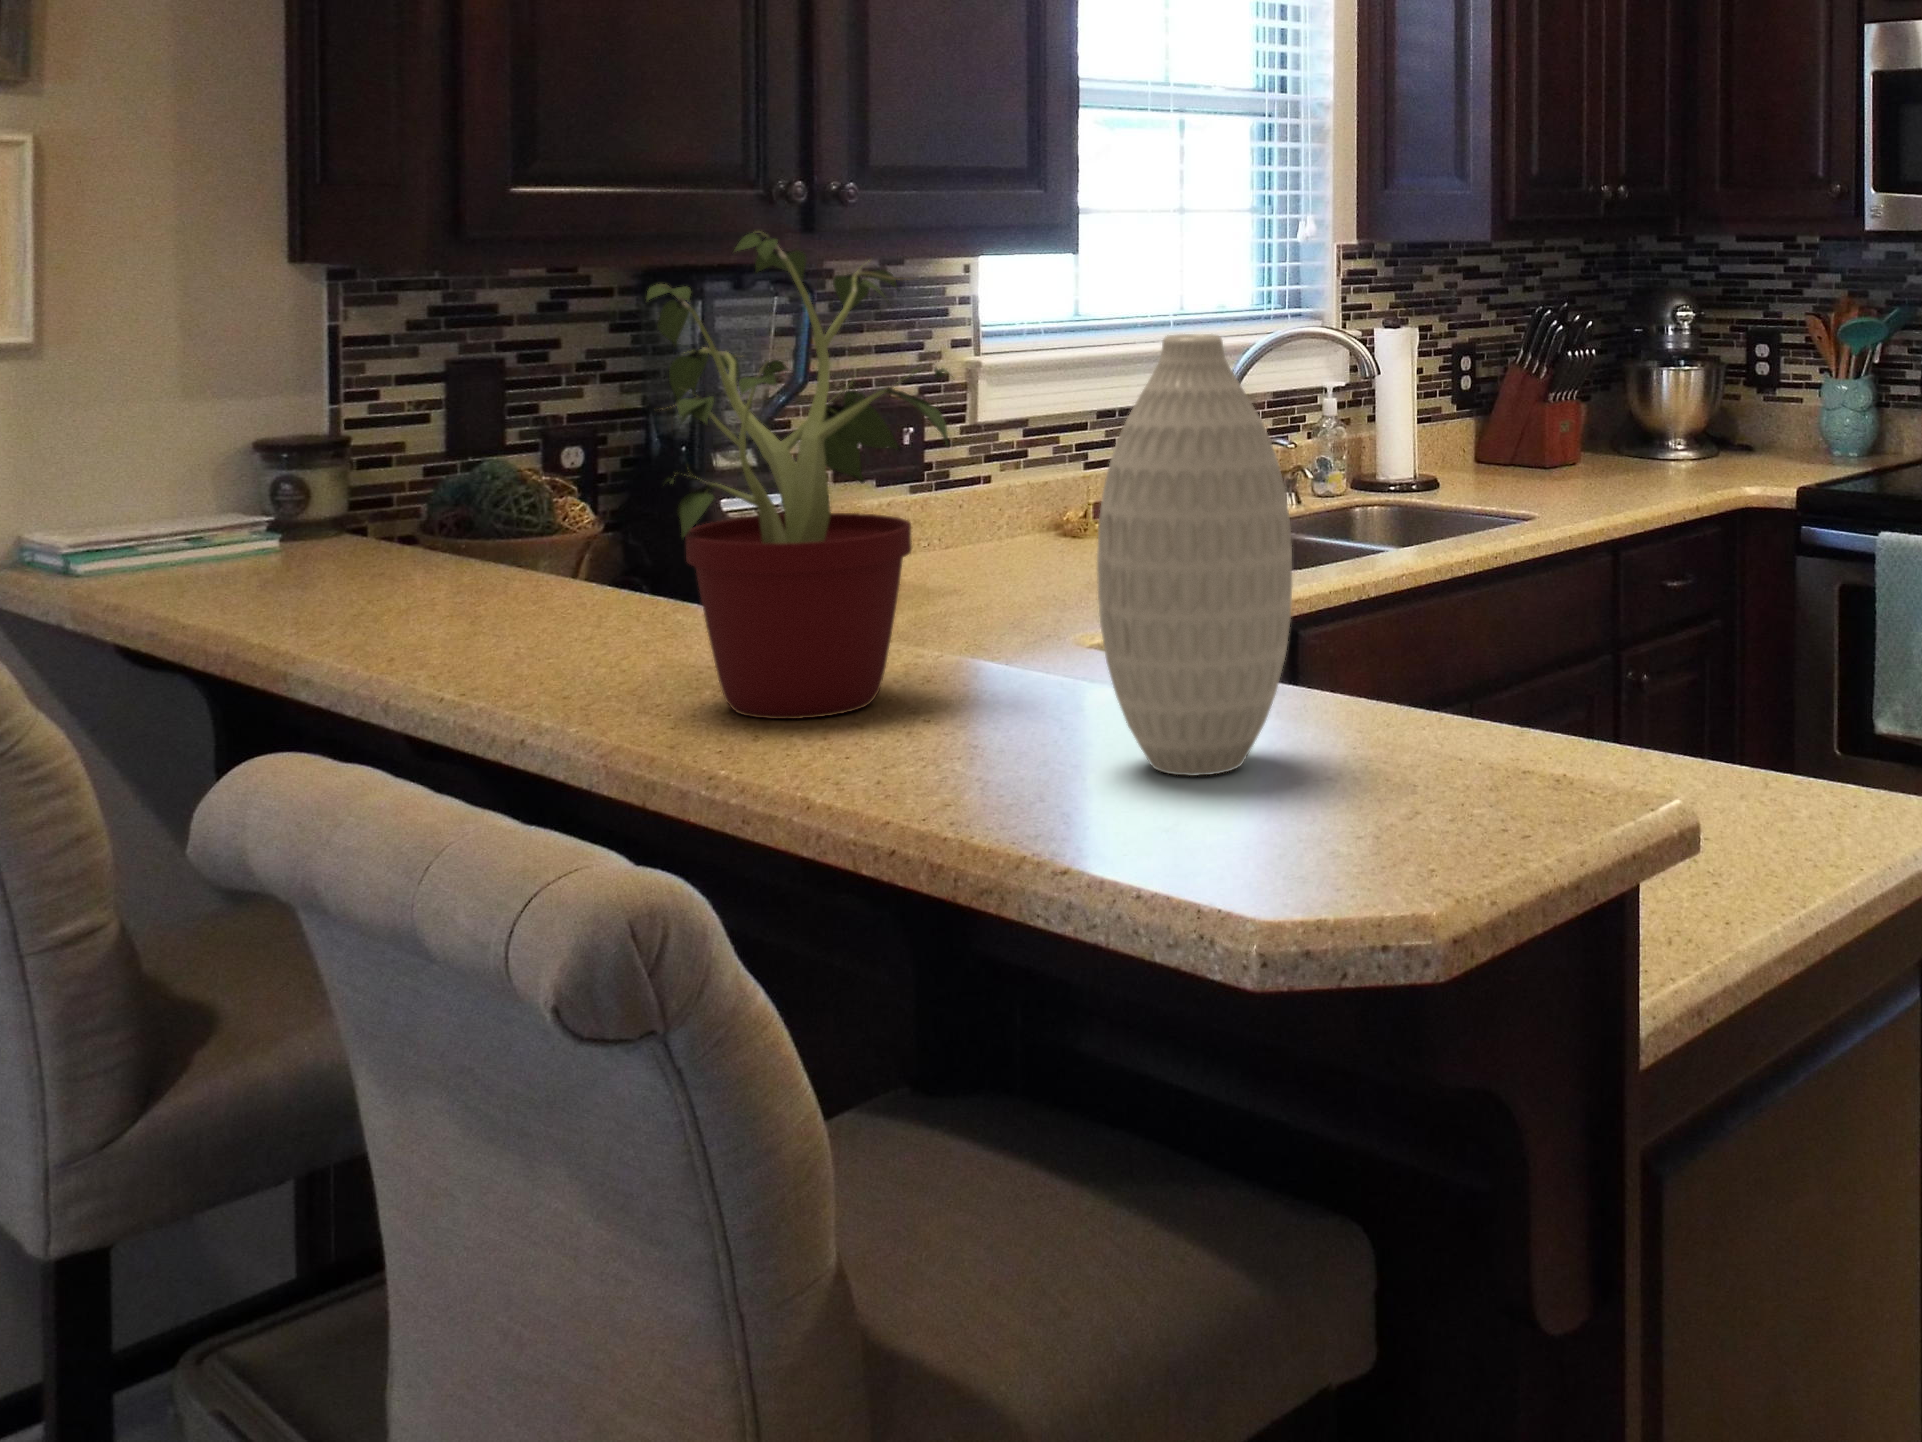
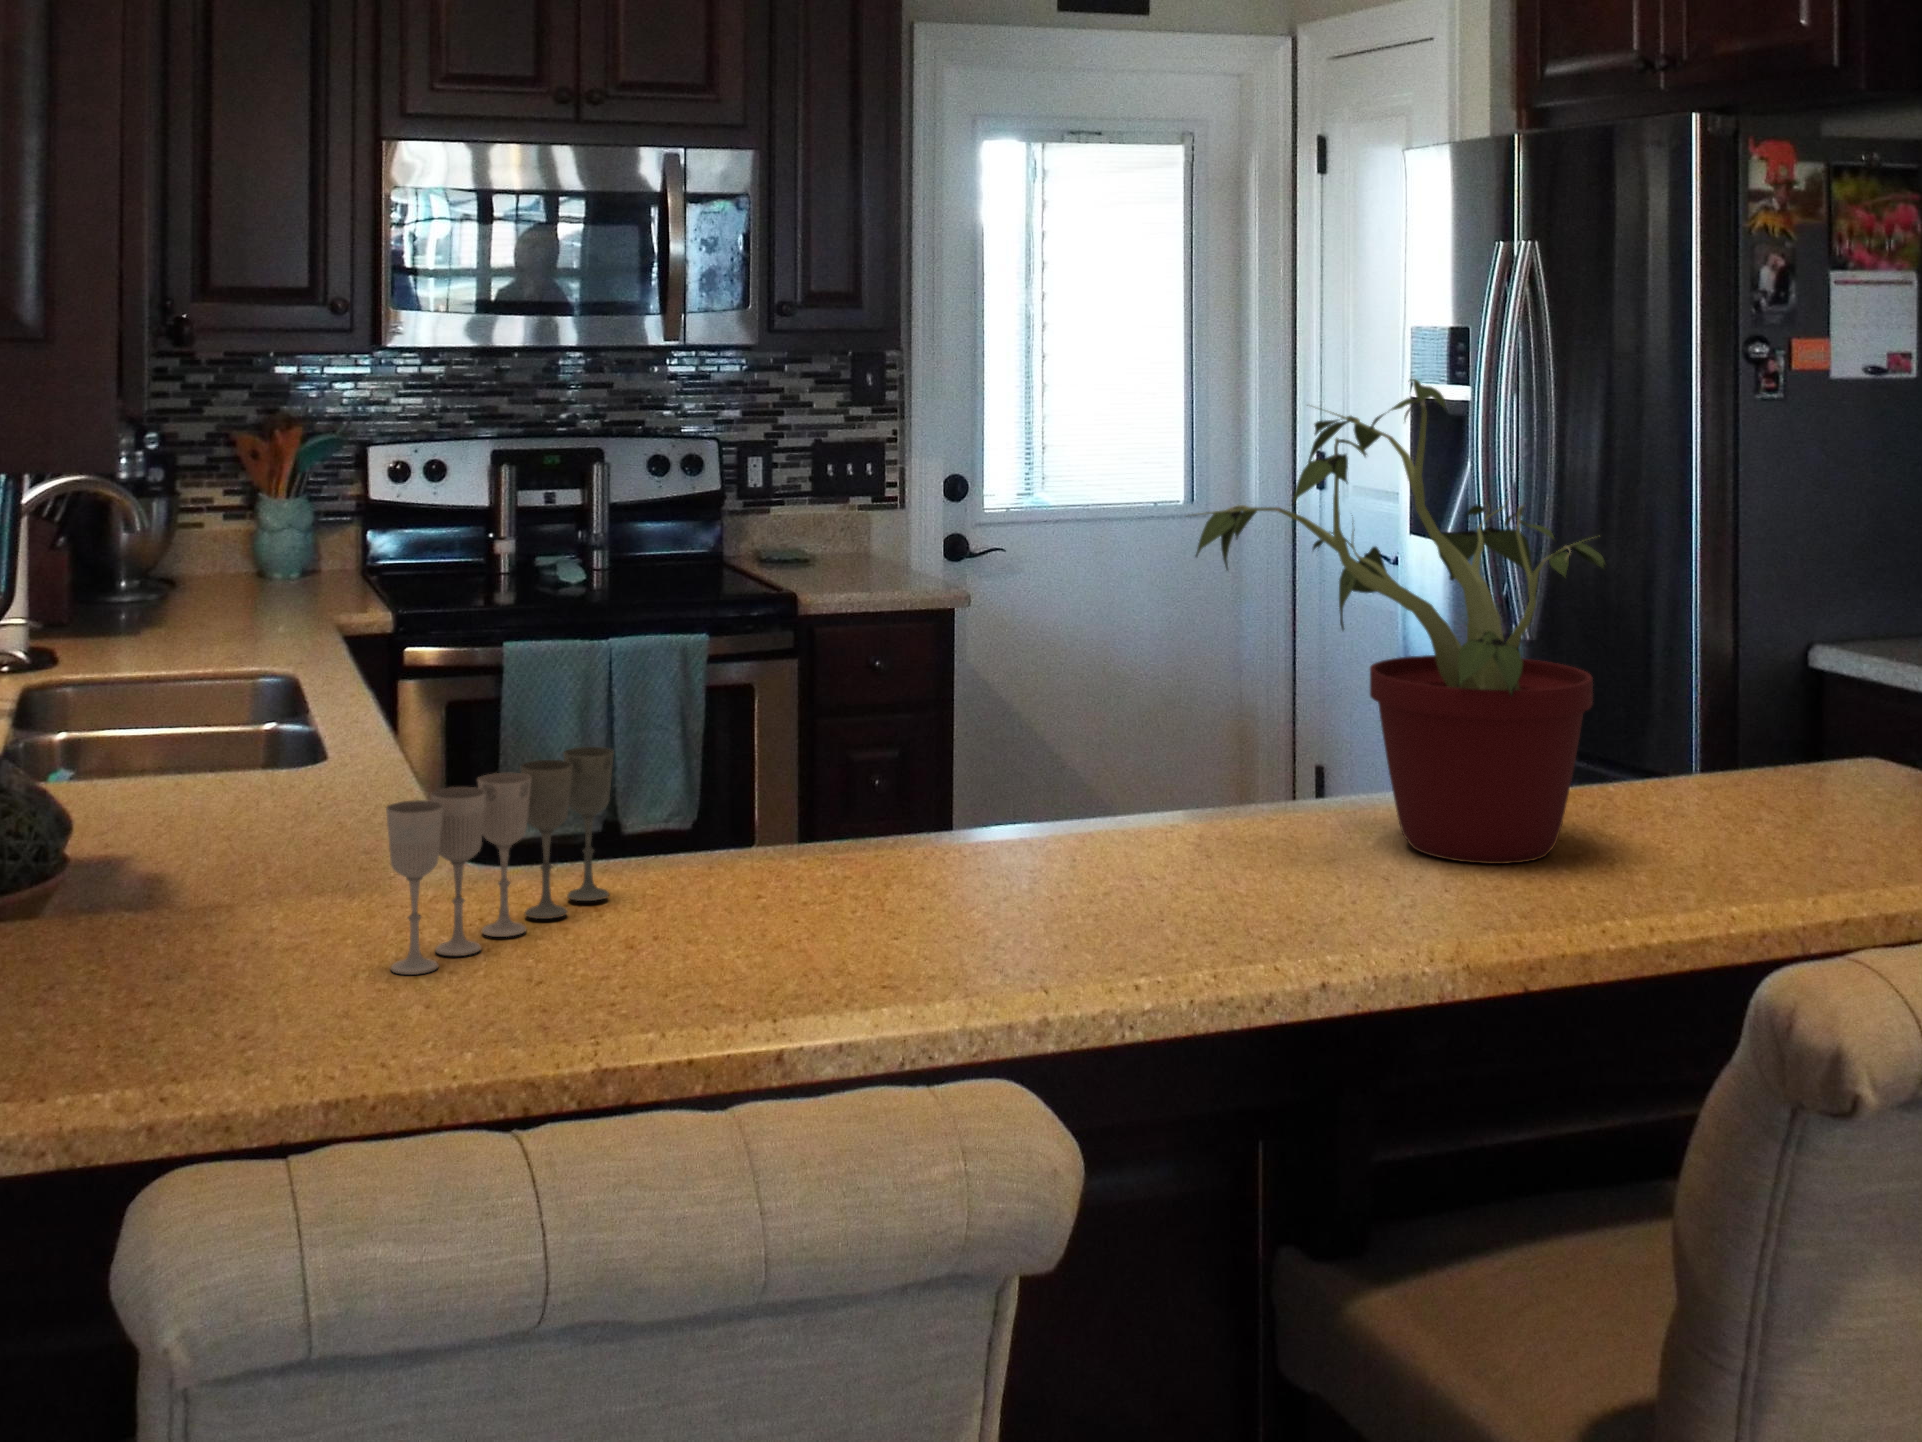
vase: present [1097,334,1292,776] -> none [1741,456,1908,809]
wine glass: none [213,492,457,605] -> present [386,747,614,975]

